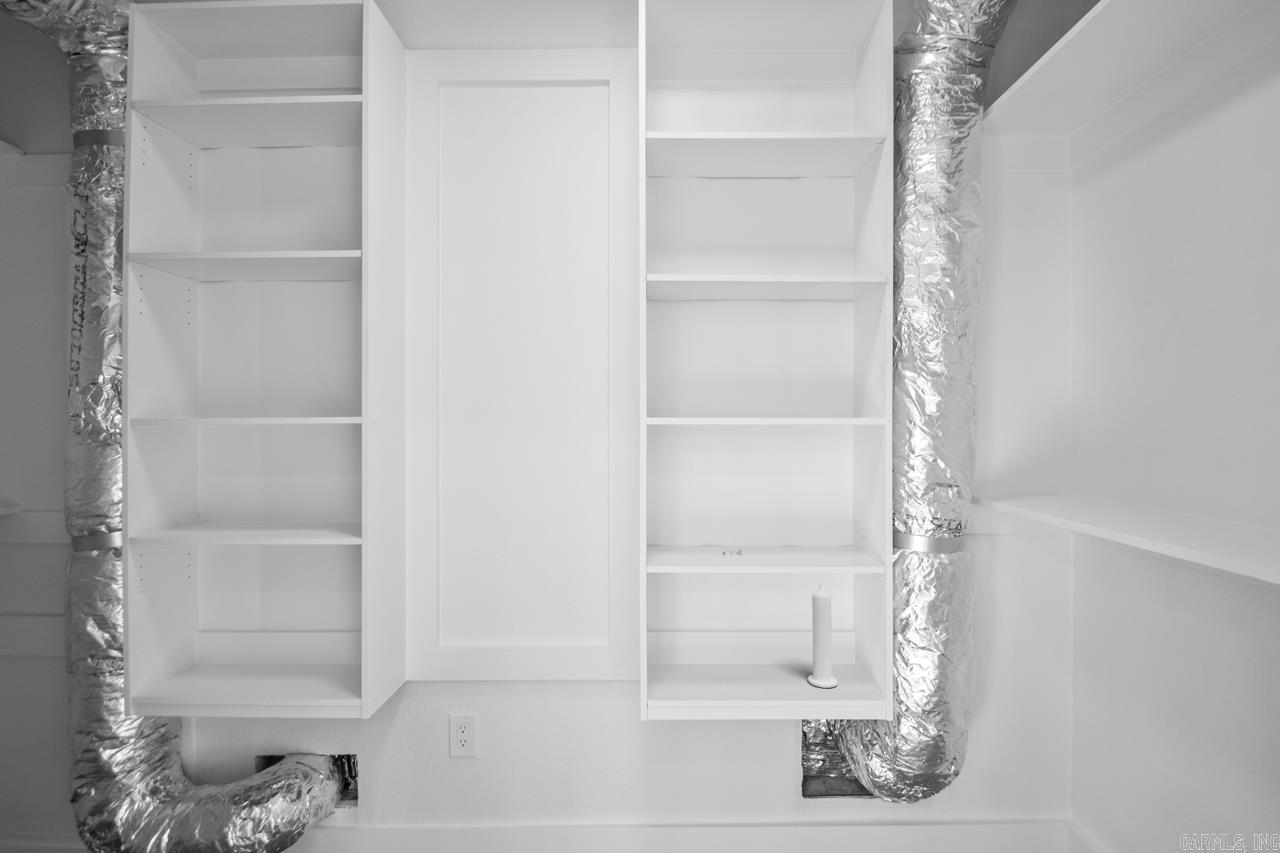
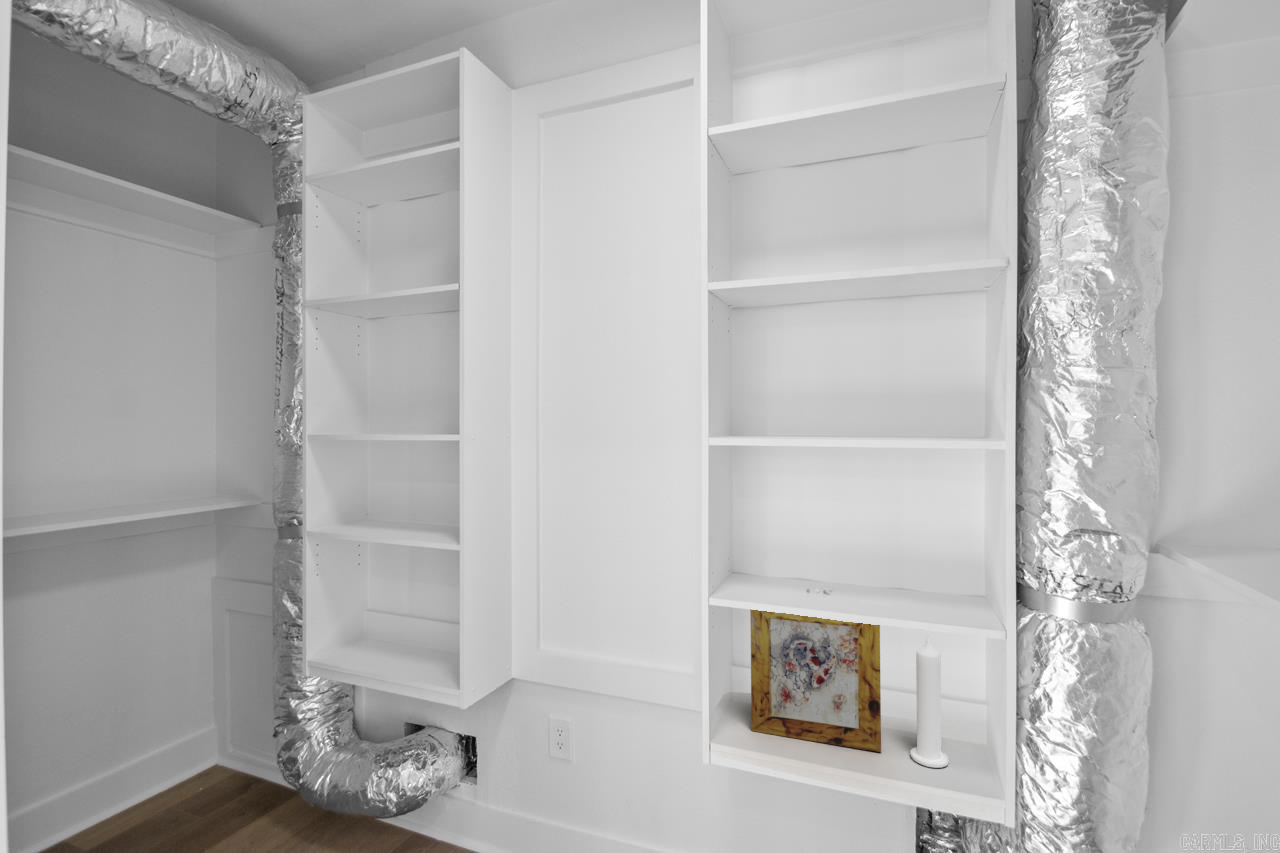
picture frame: none [676,560,787,685] -> present [750,609,881,752]

